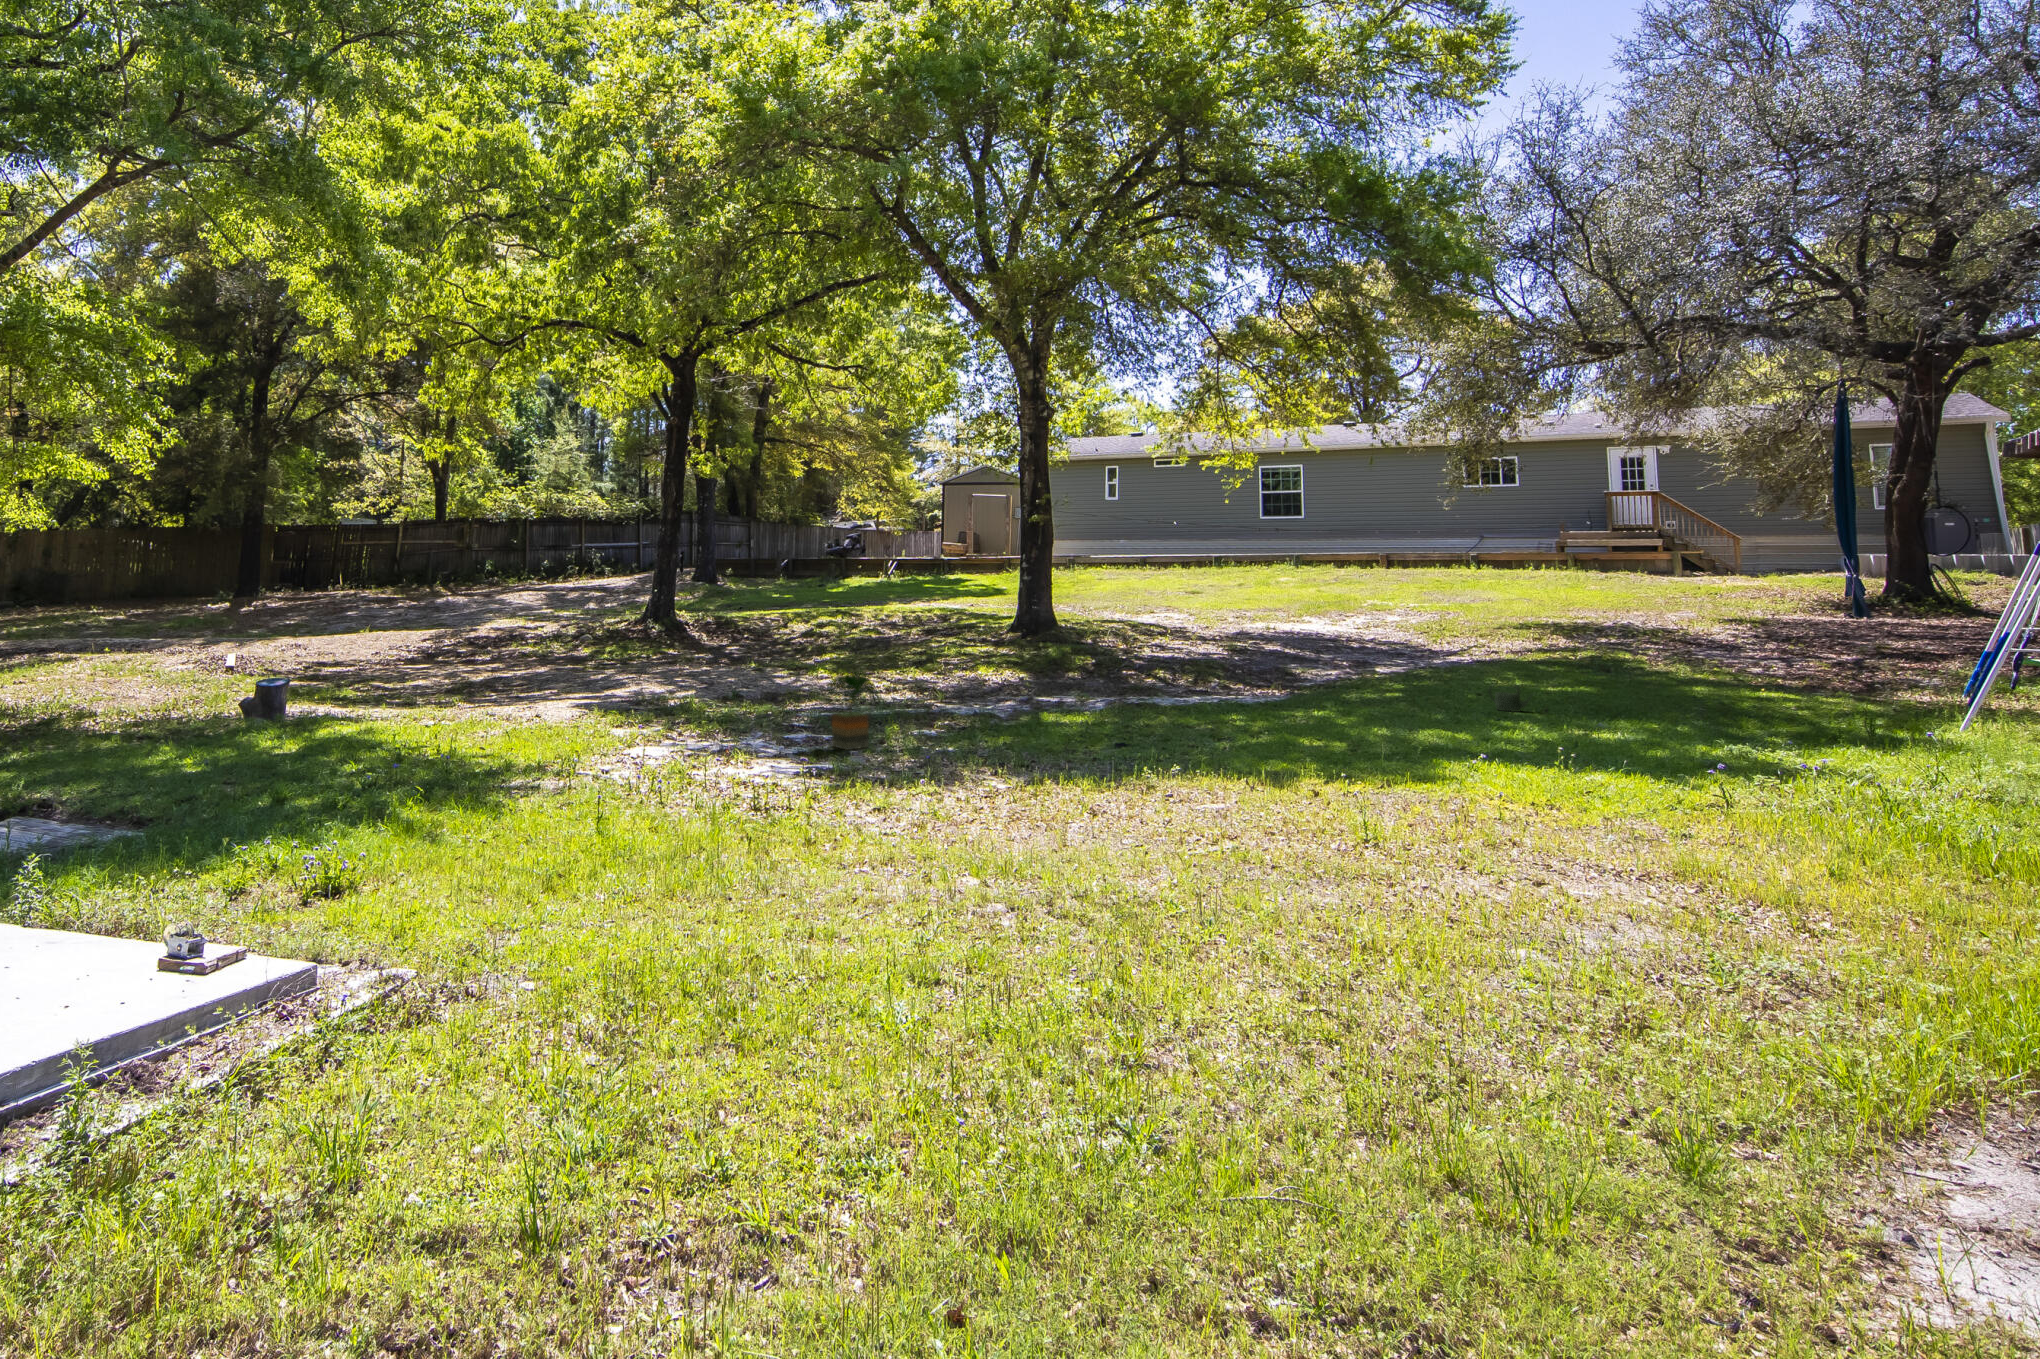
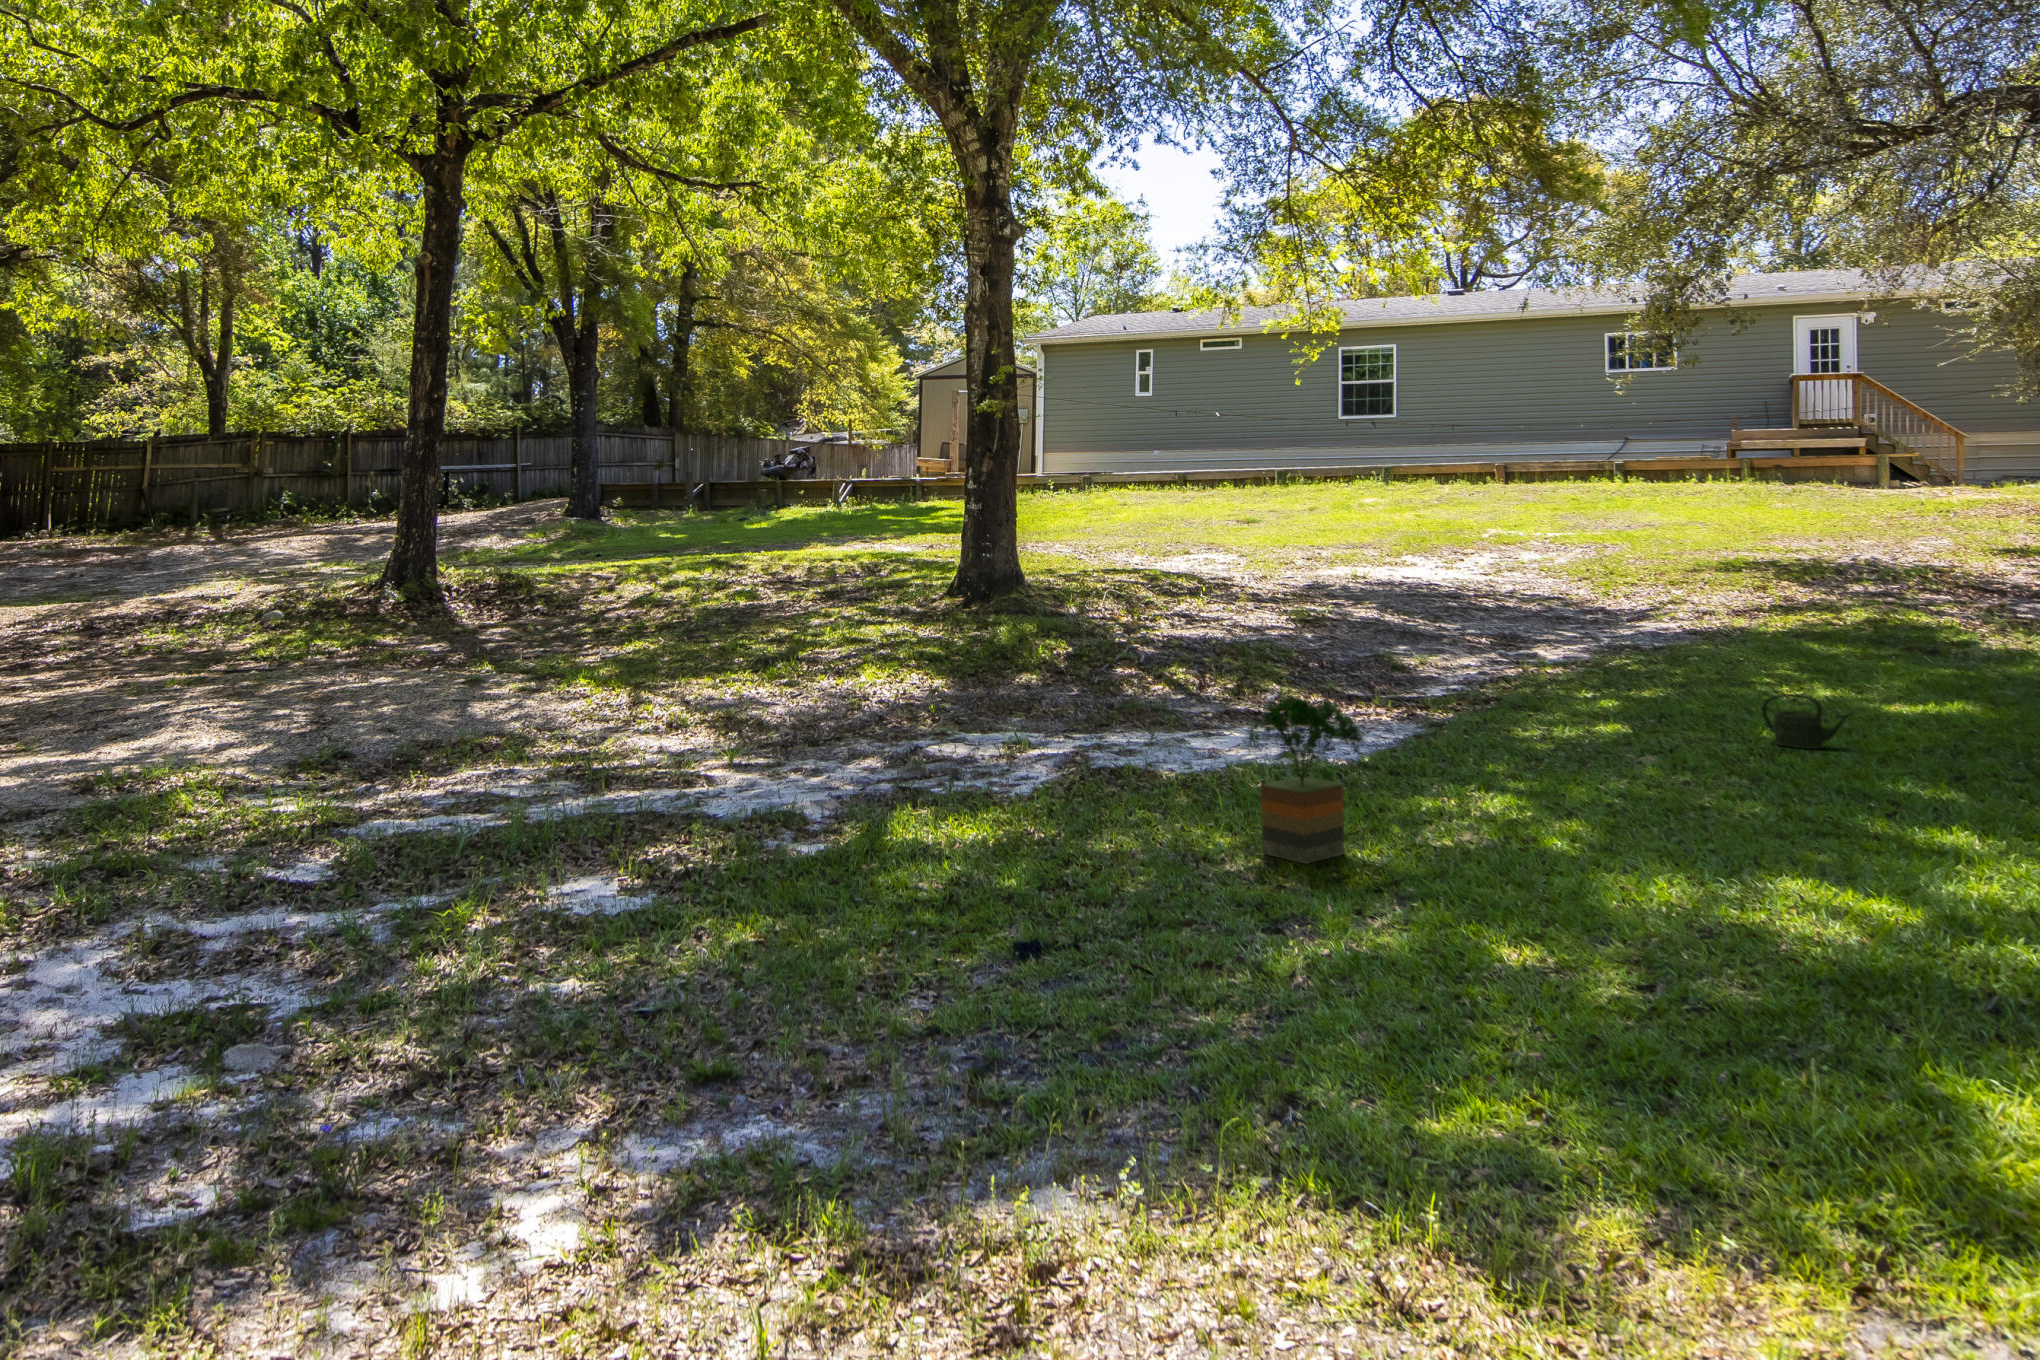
potted tree: present [827,674,878,750] -> present [1247,698,1366,864]

